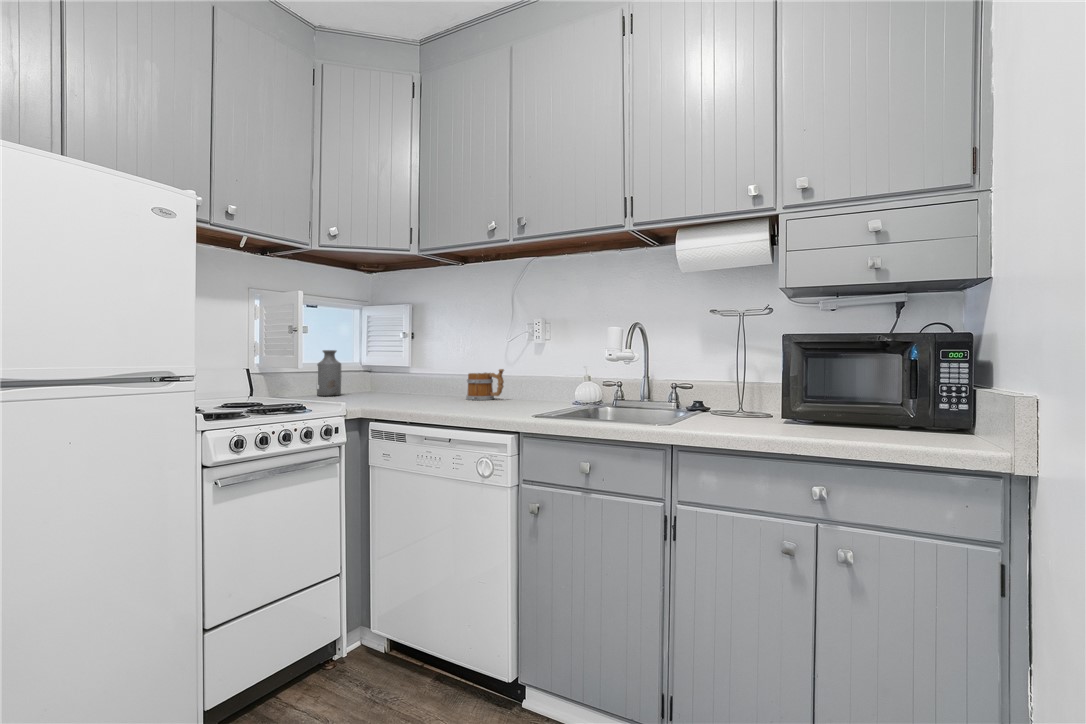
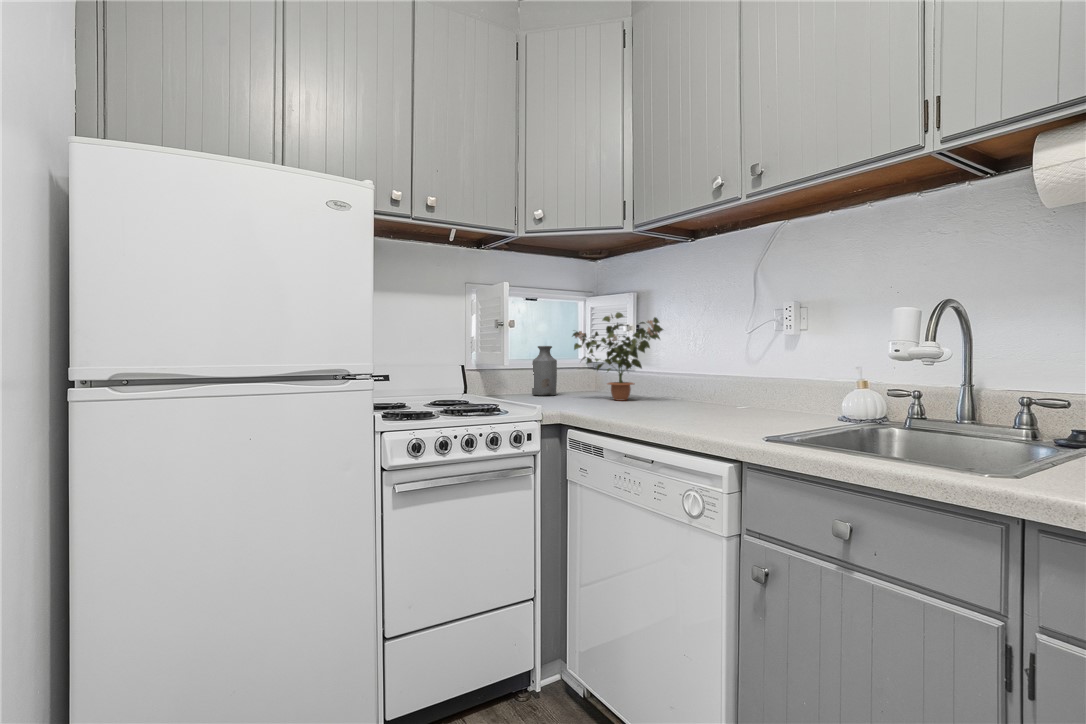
potted plant: none [357,322,442,397] -> present [573,312,663,401]
mug: present [466,369,504,400] -> none [692,369,742,408]

